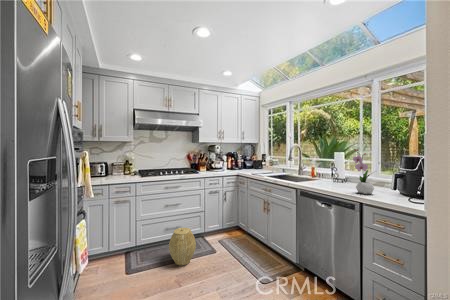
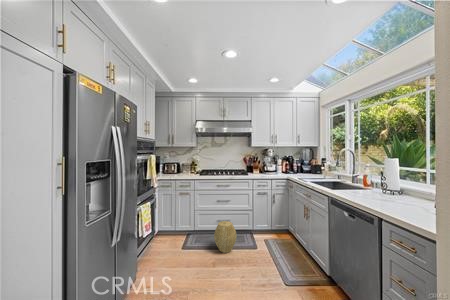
flower arrangement: present [353,149,374,194] -> none [385,159,416,212]

